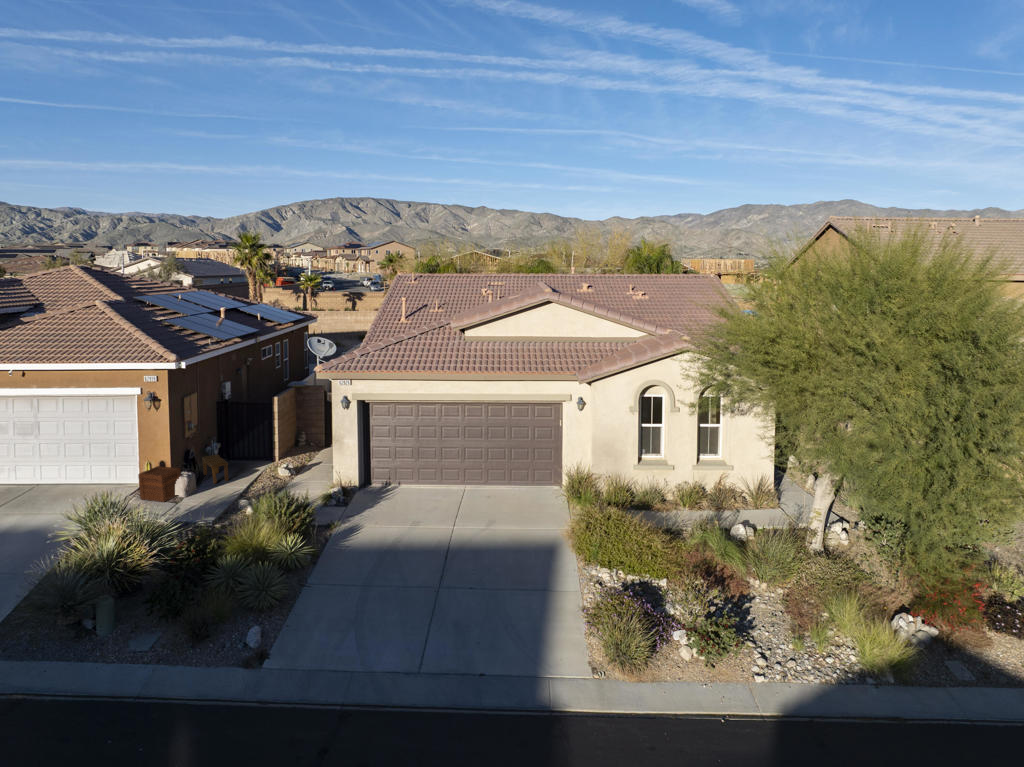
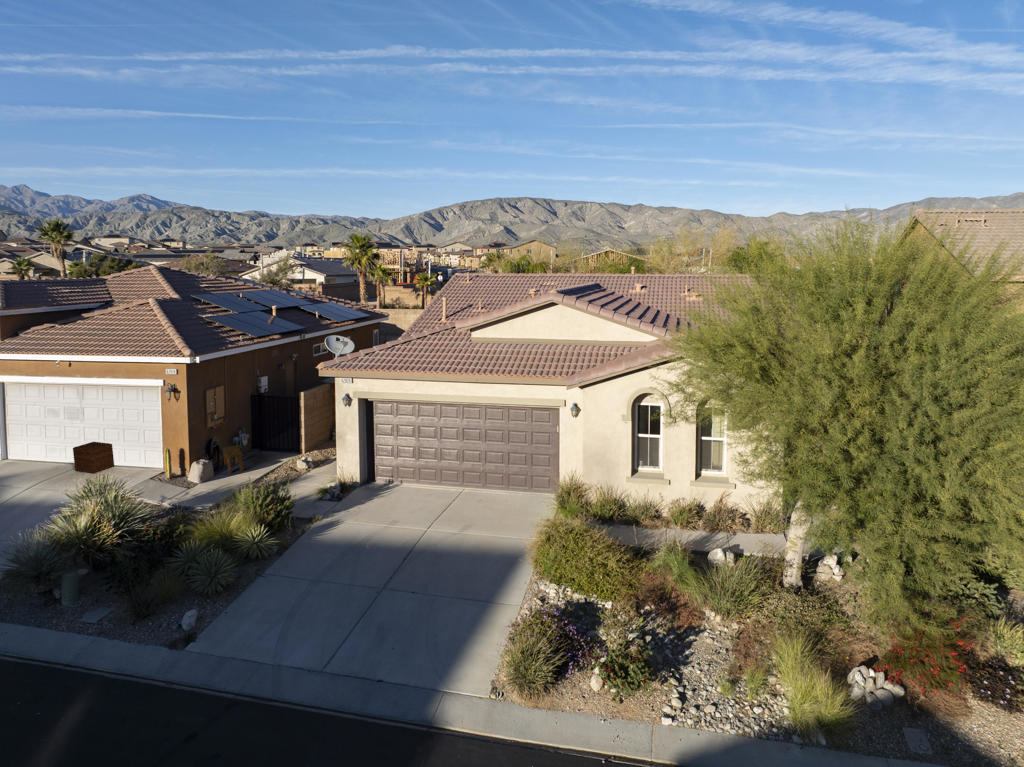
wooden crate: present [138,466,181,502] -> present [73,442,114,473]

